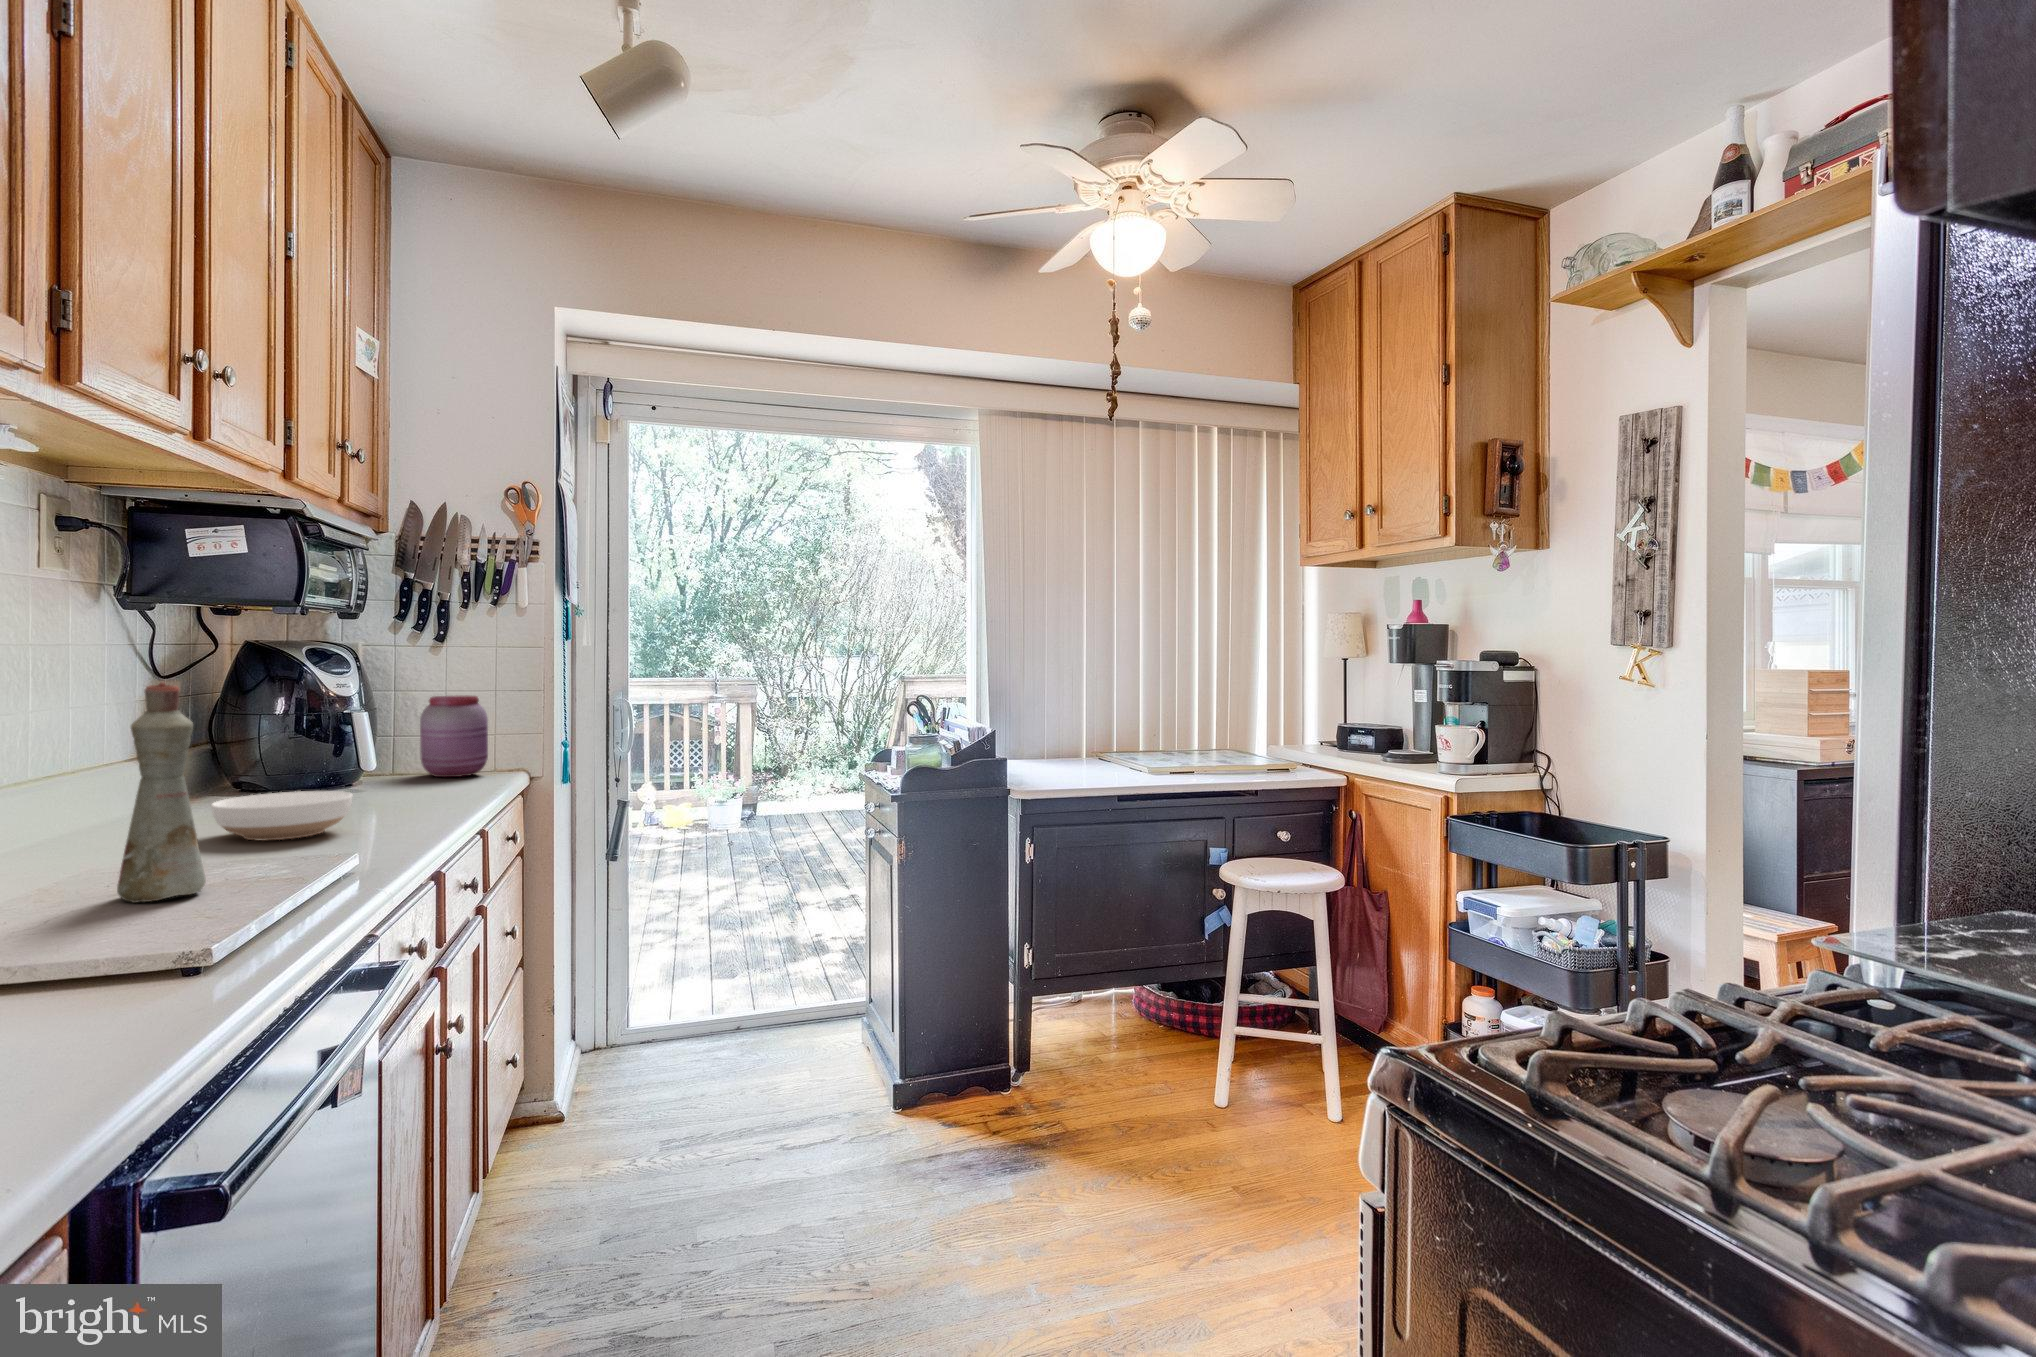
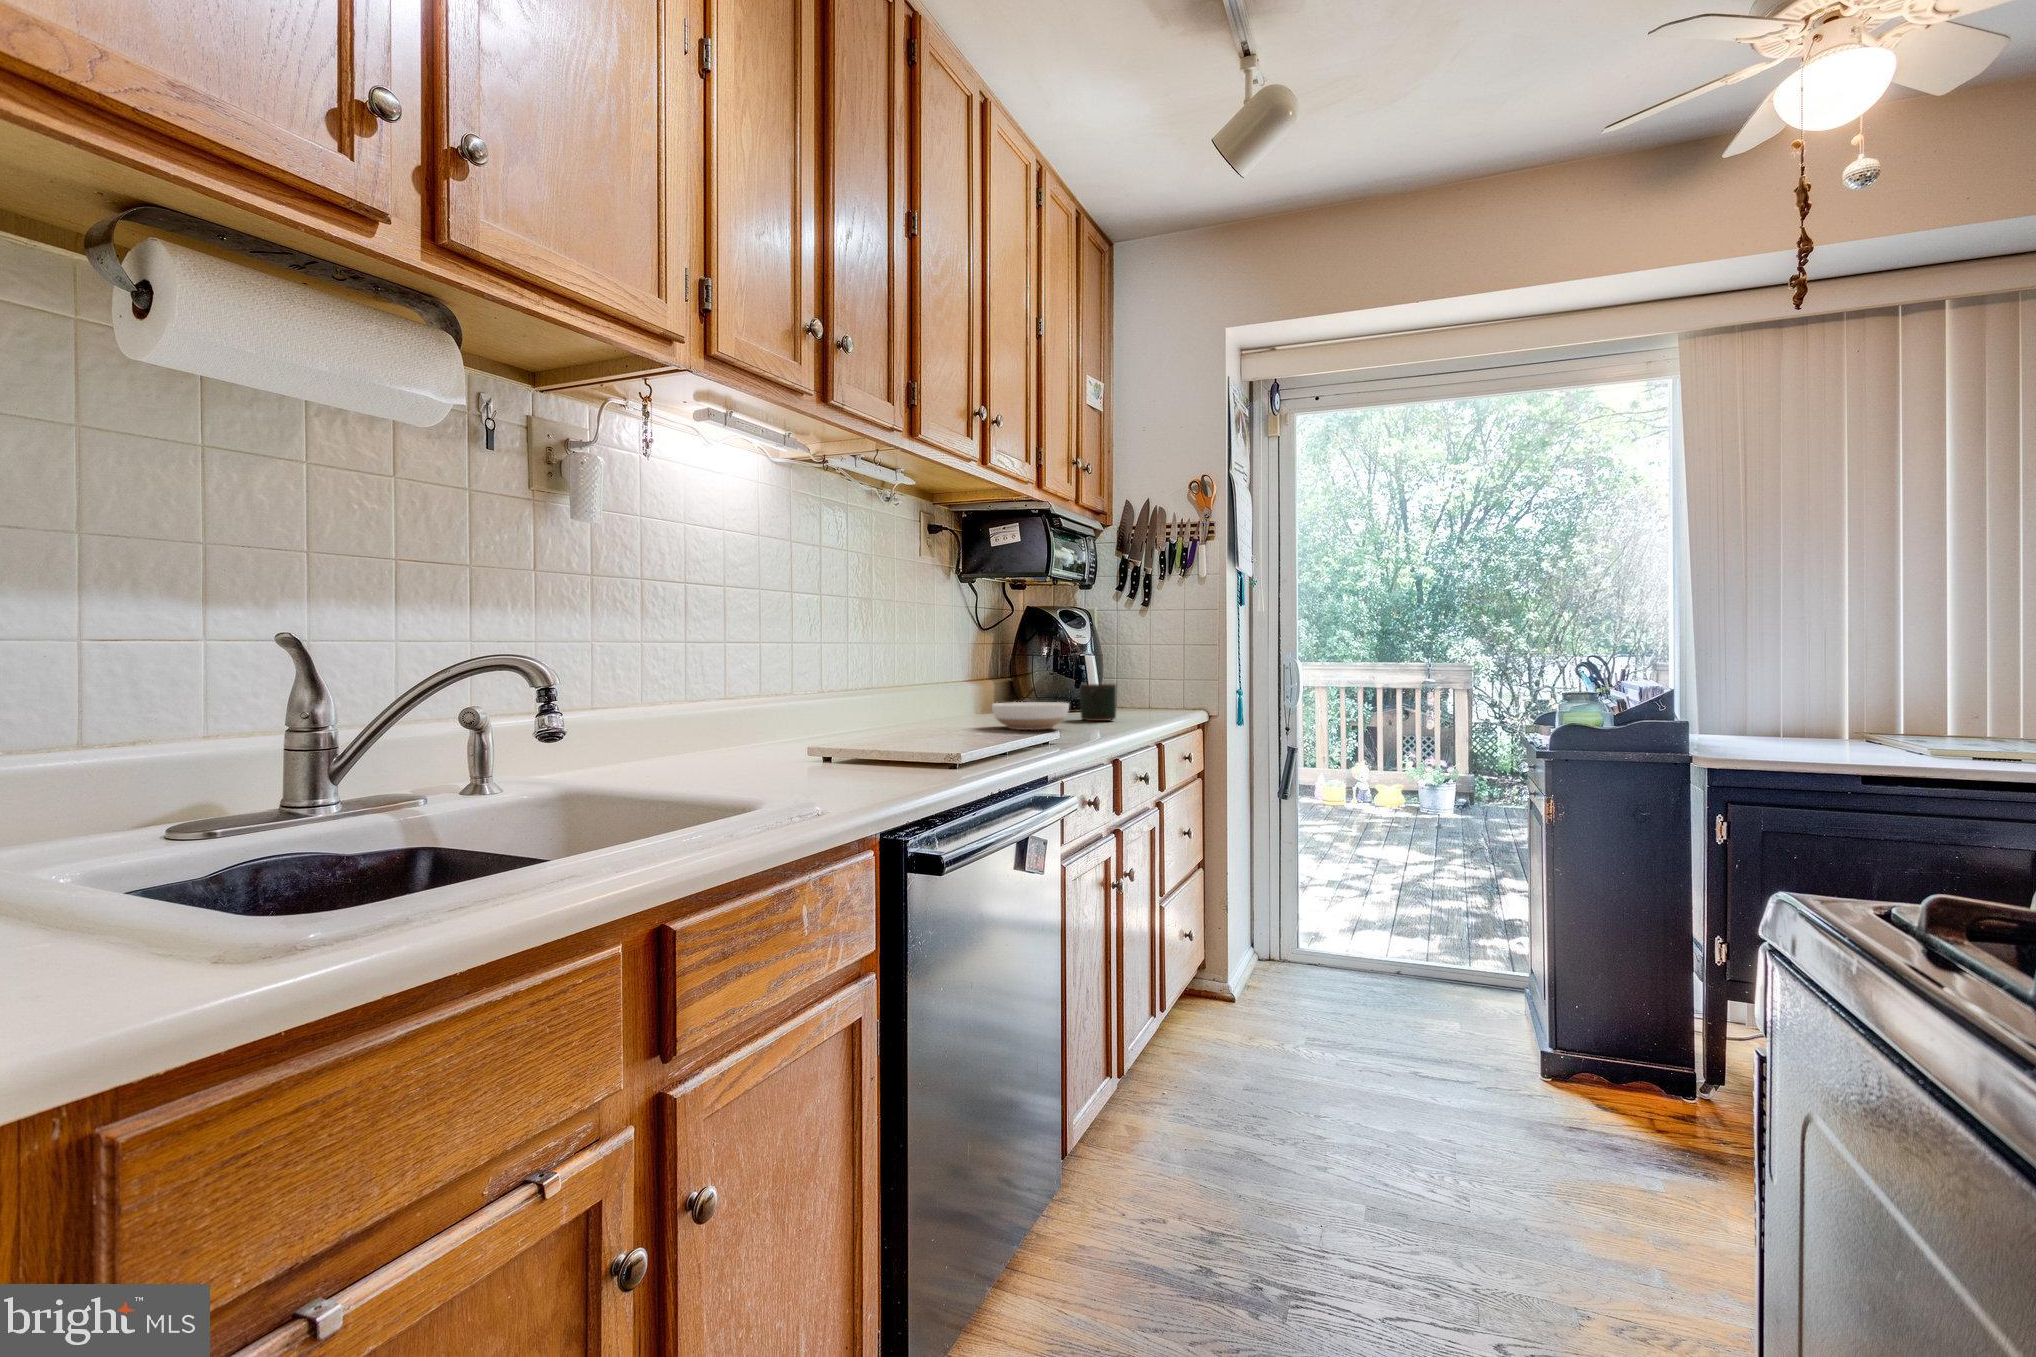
bottle: present [117,682,206,903] -> none [934,610,976,744]
jar: present [420,696,488,777] -> none [1131,650,1177,713]
mug: none [354,751,413,804] -> present [1080,684,1116,721]

